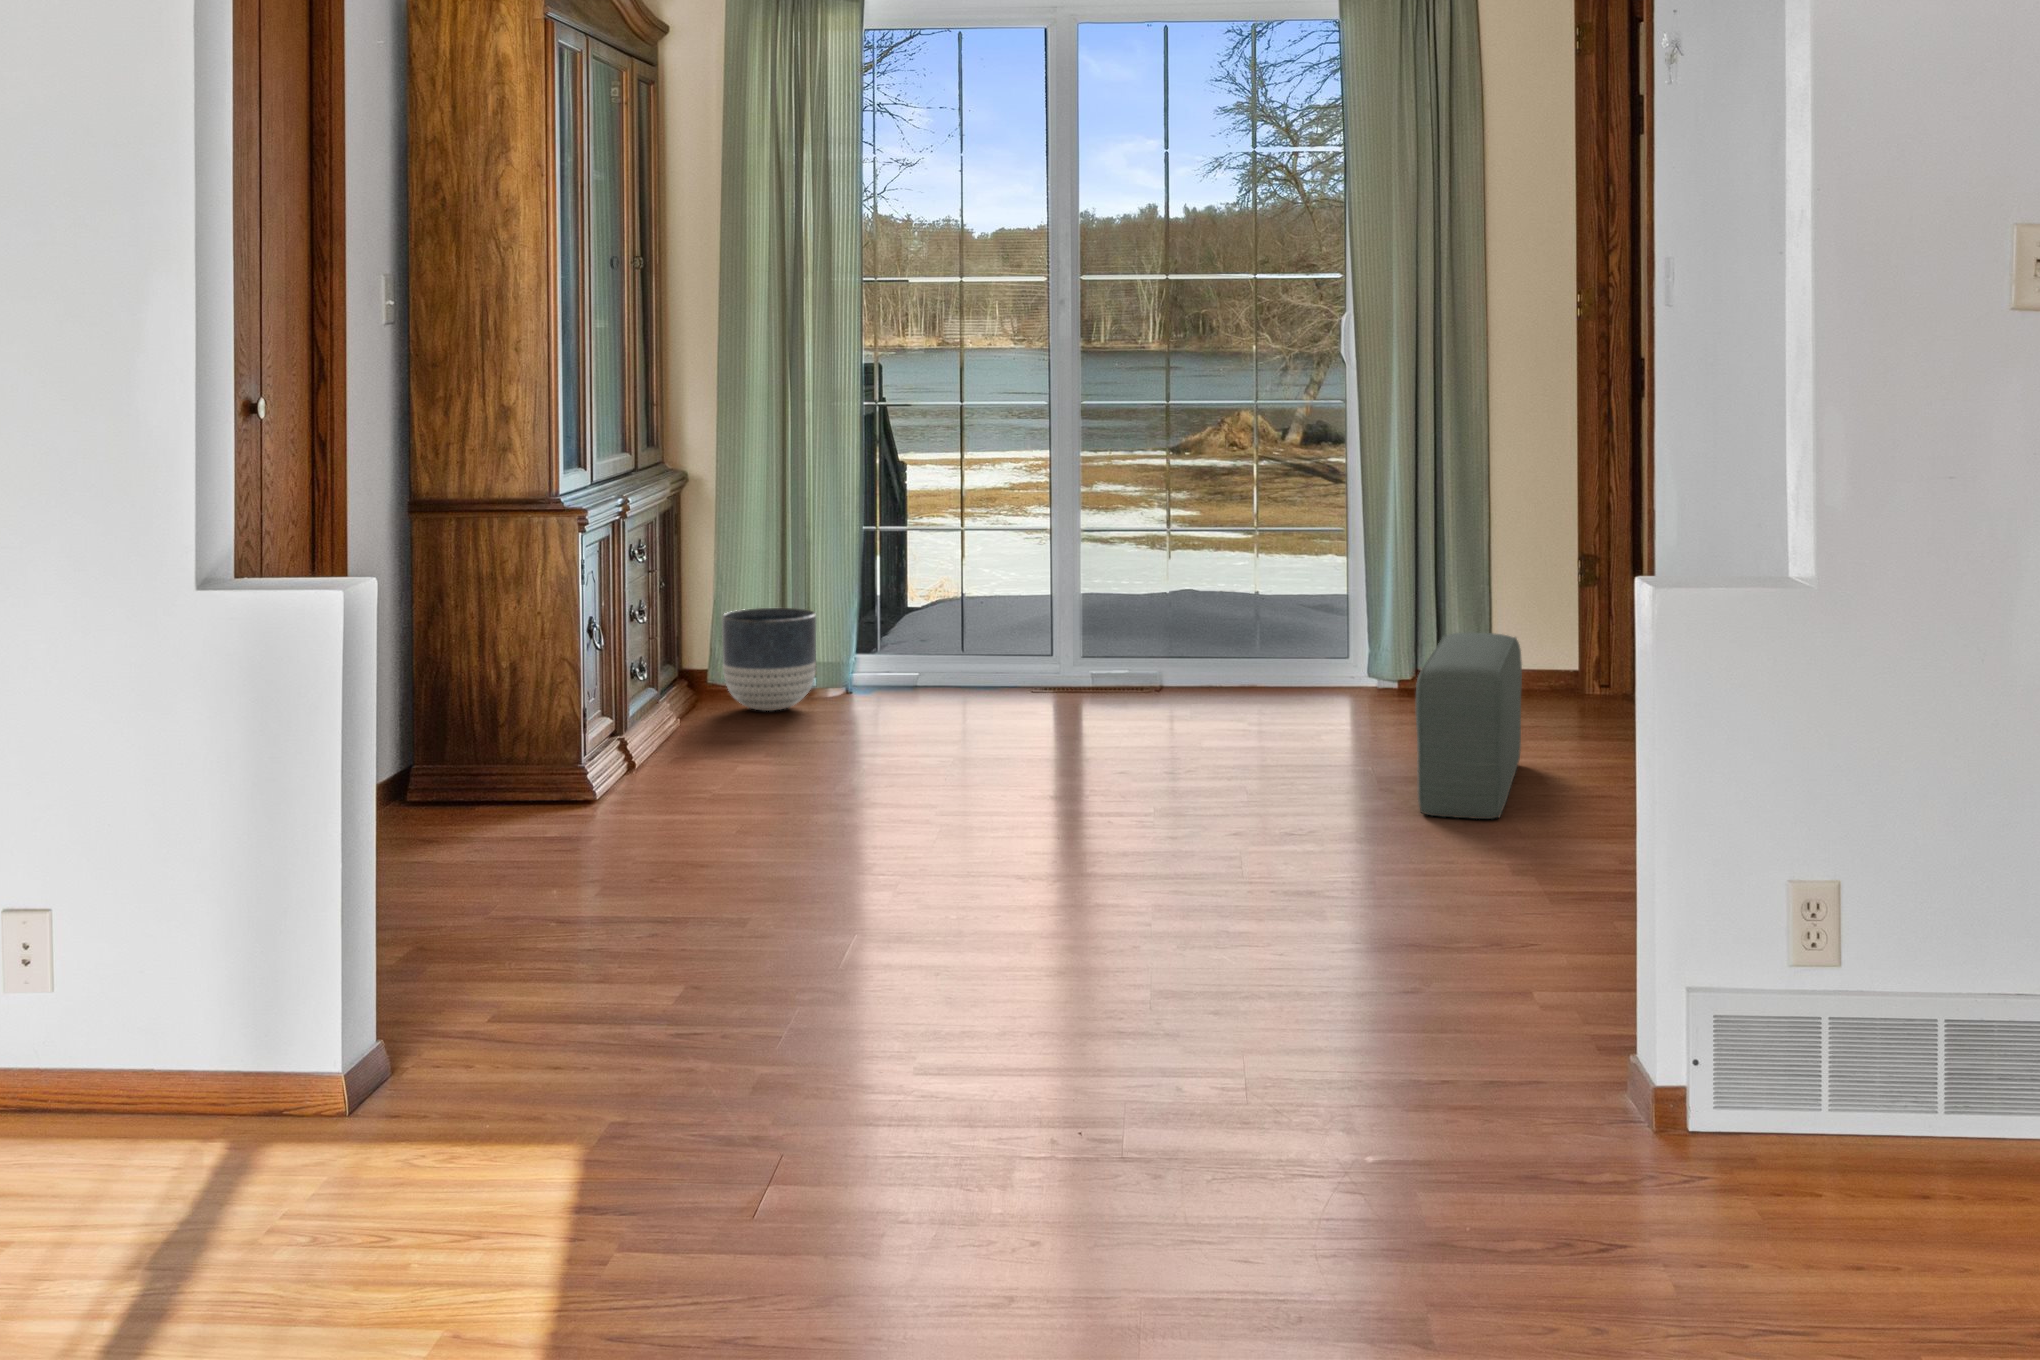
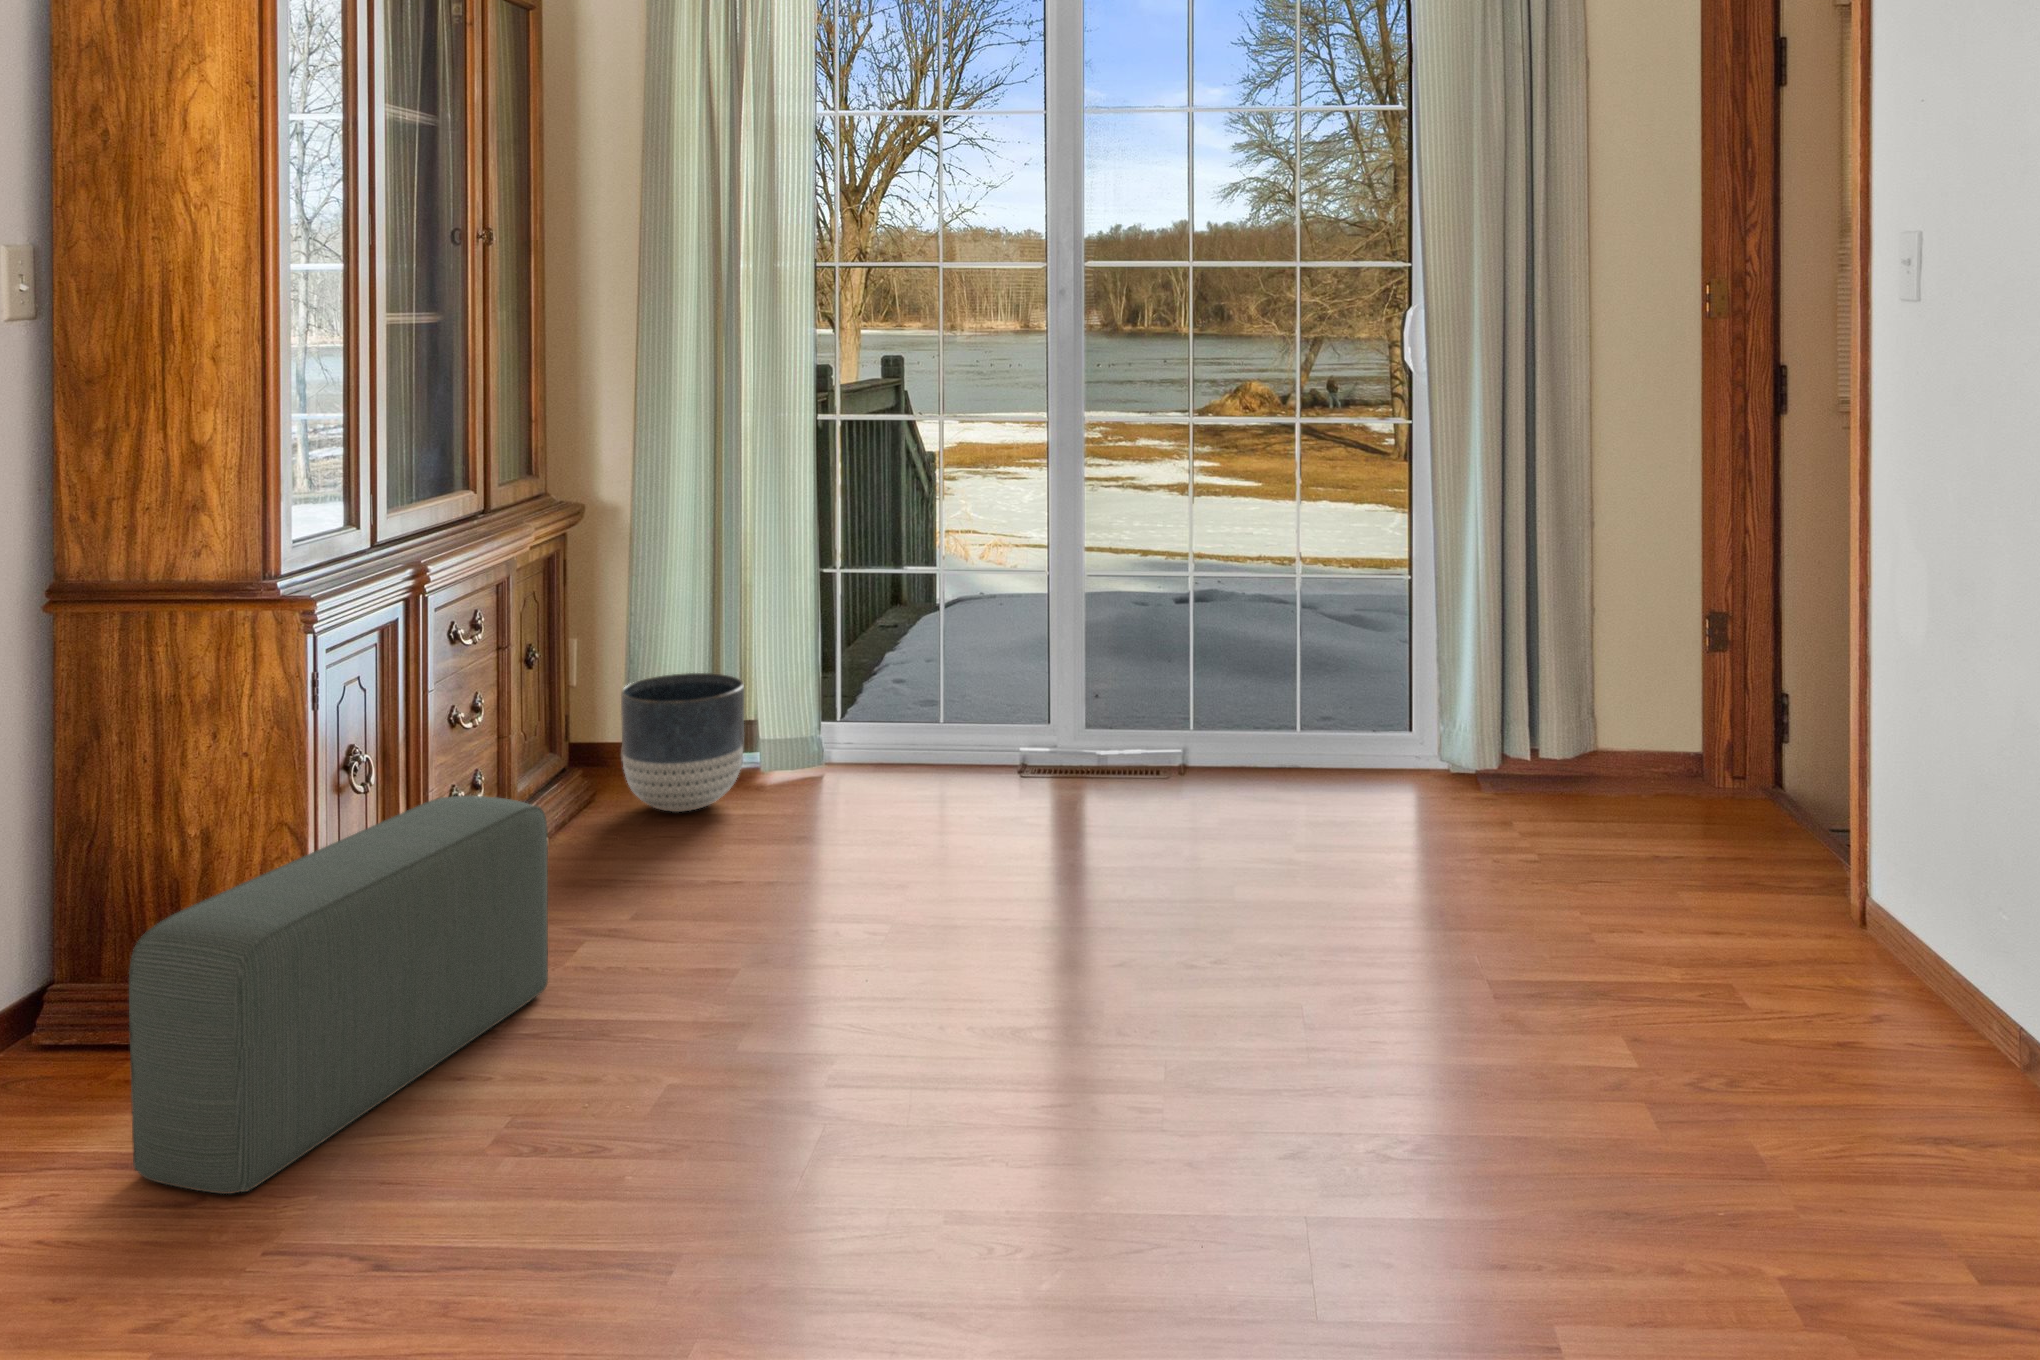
pouf: present [1416,632,1522,819] -> present [129,796,548,1194]

